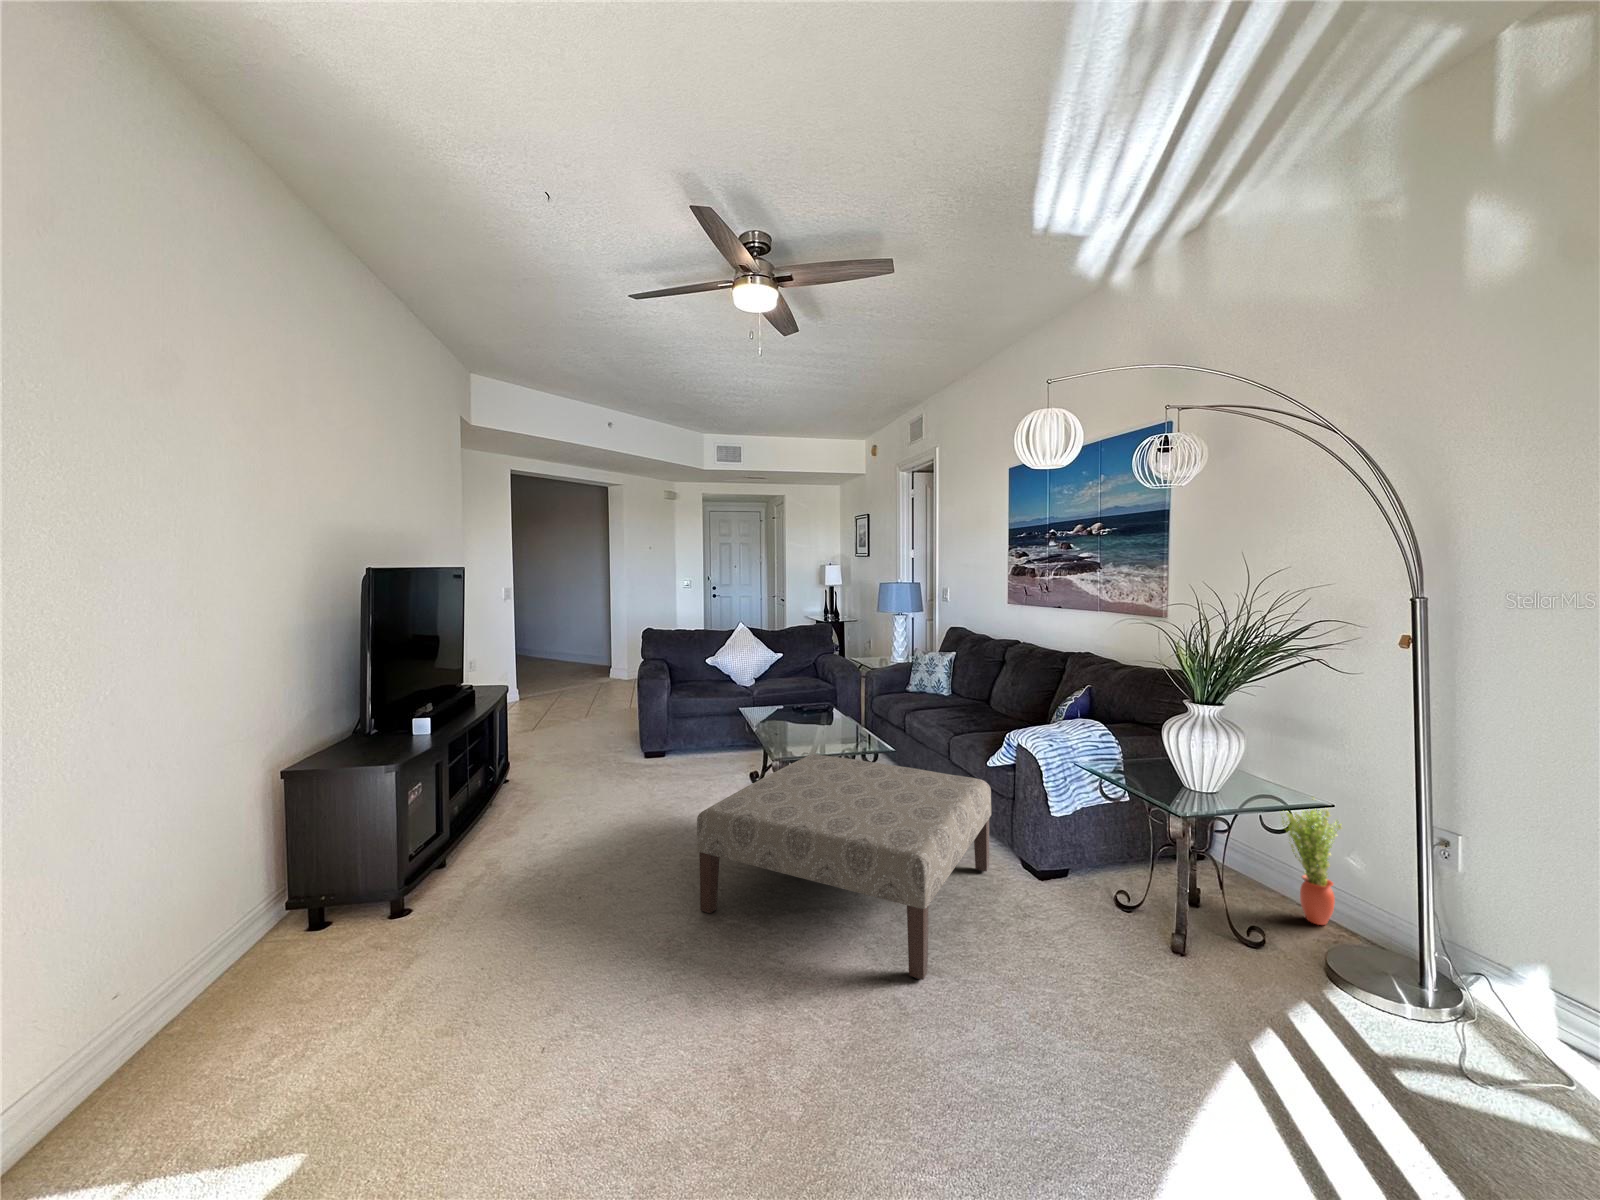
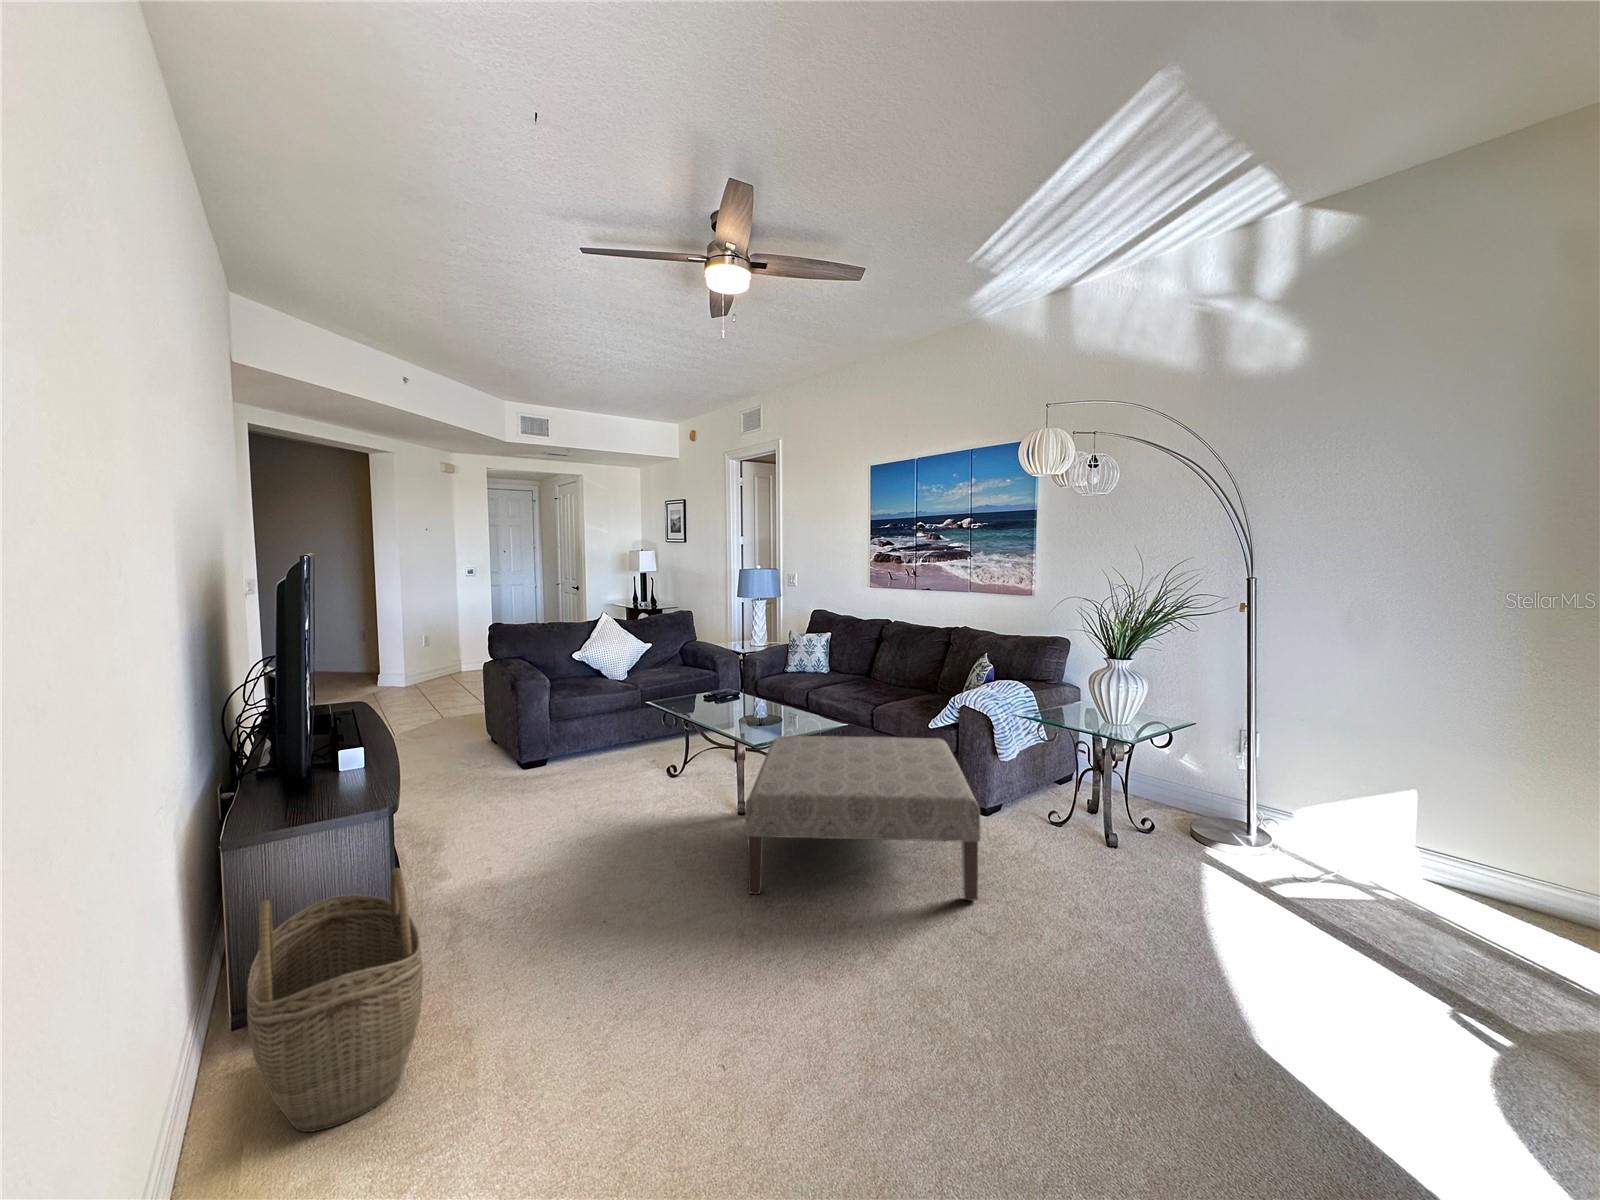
potted plant: present [1282,798,1342,925] -> none [1139,719,1182,810]
woven basket: none [173,822,348,1023] -> present [247,868,423,1132]

